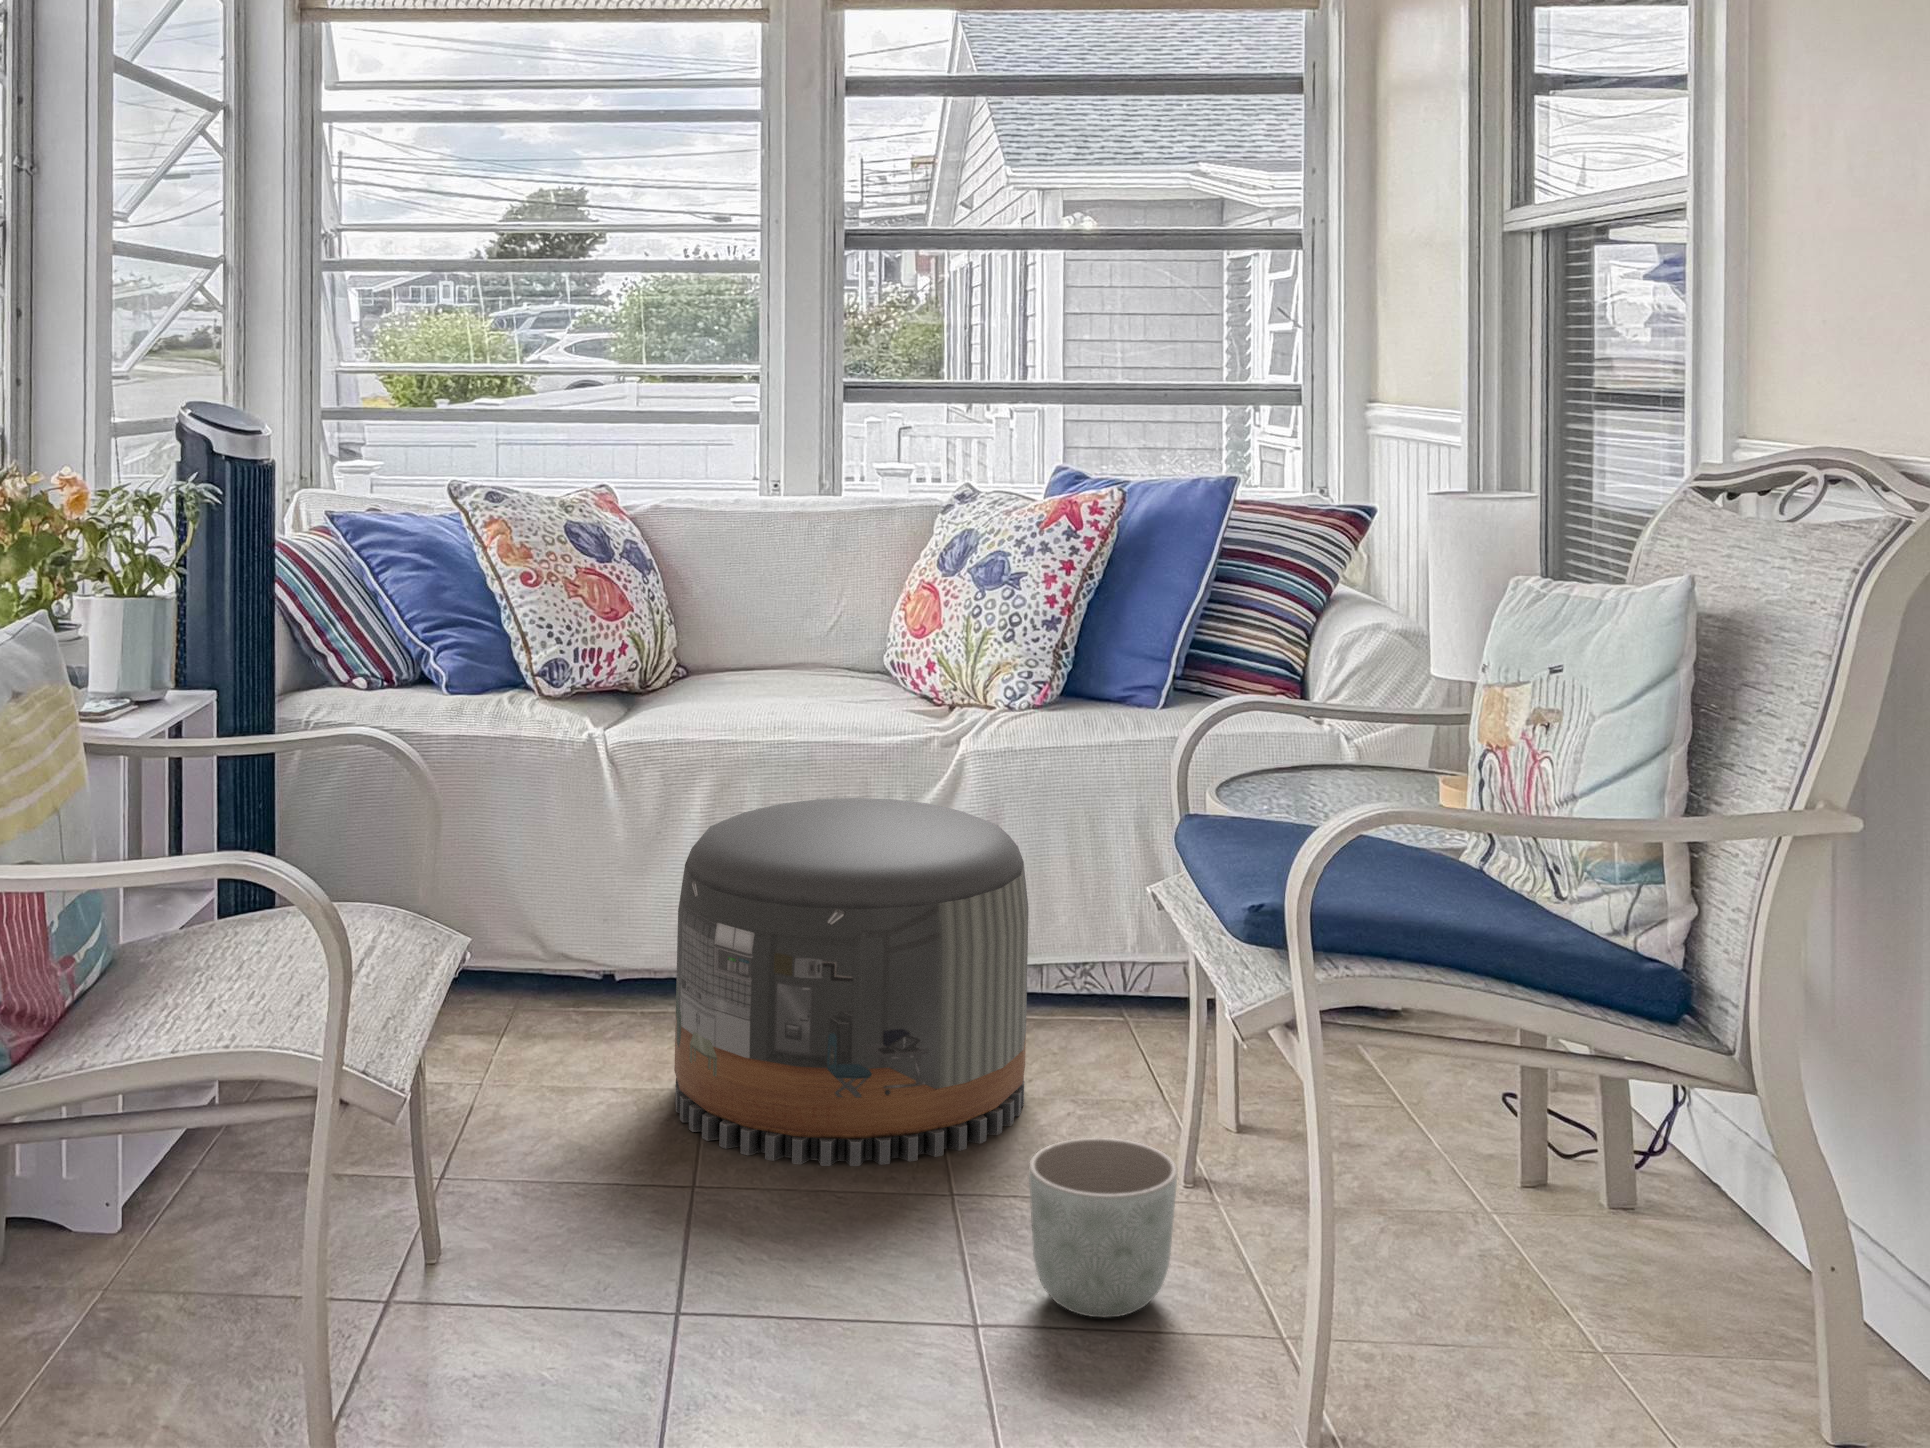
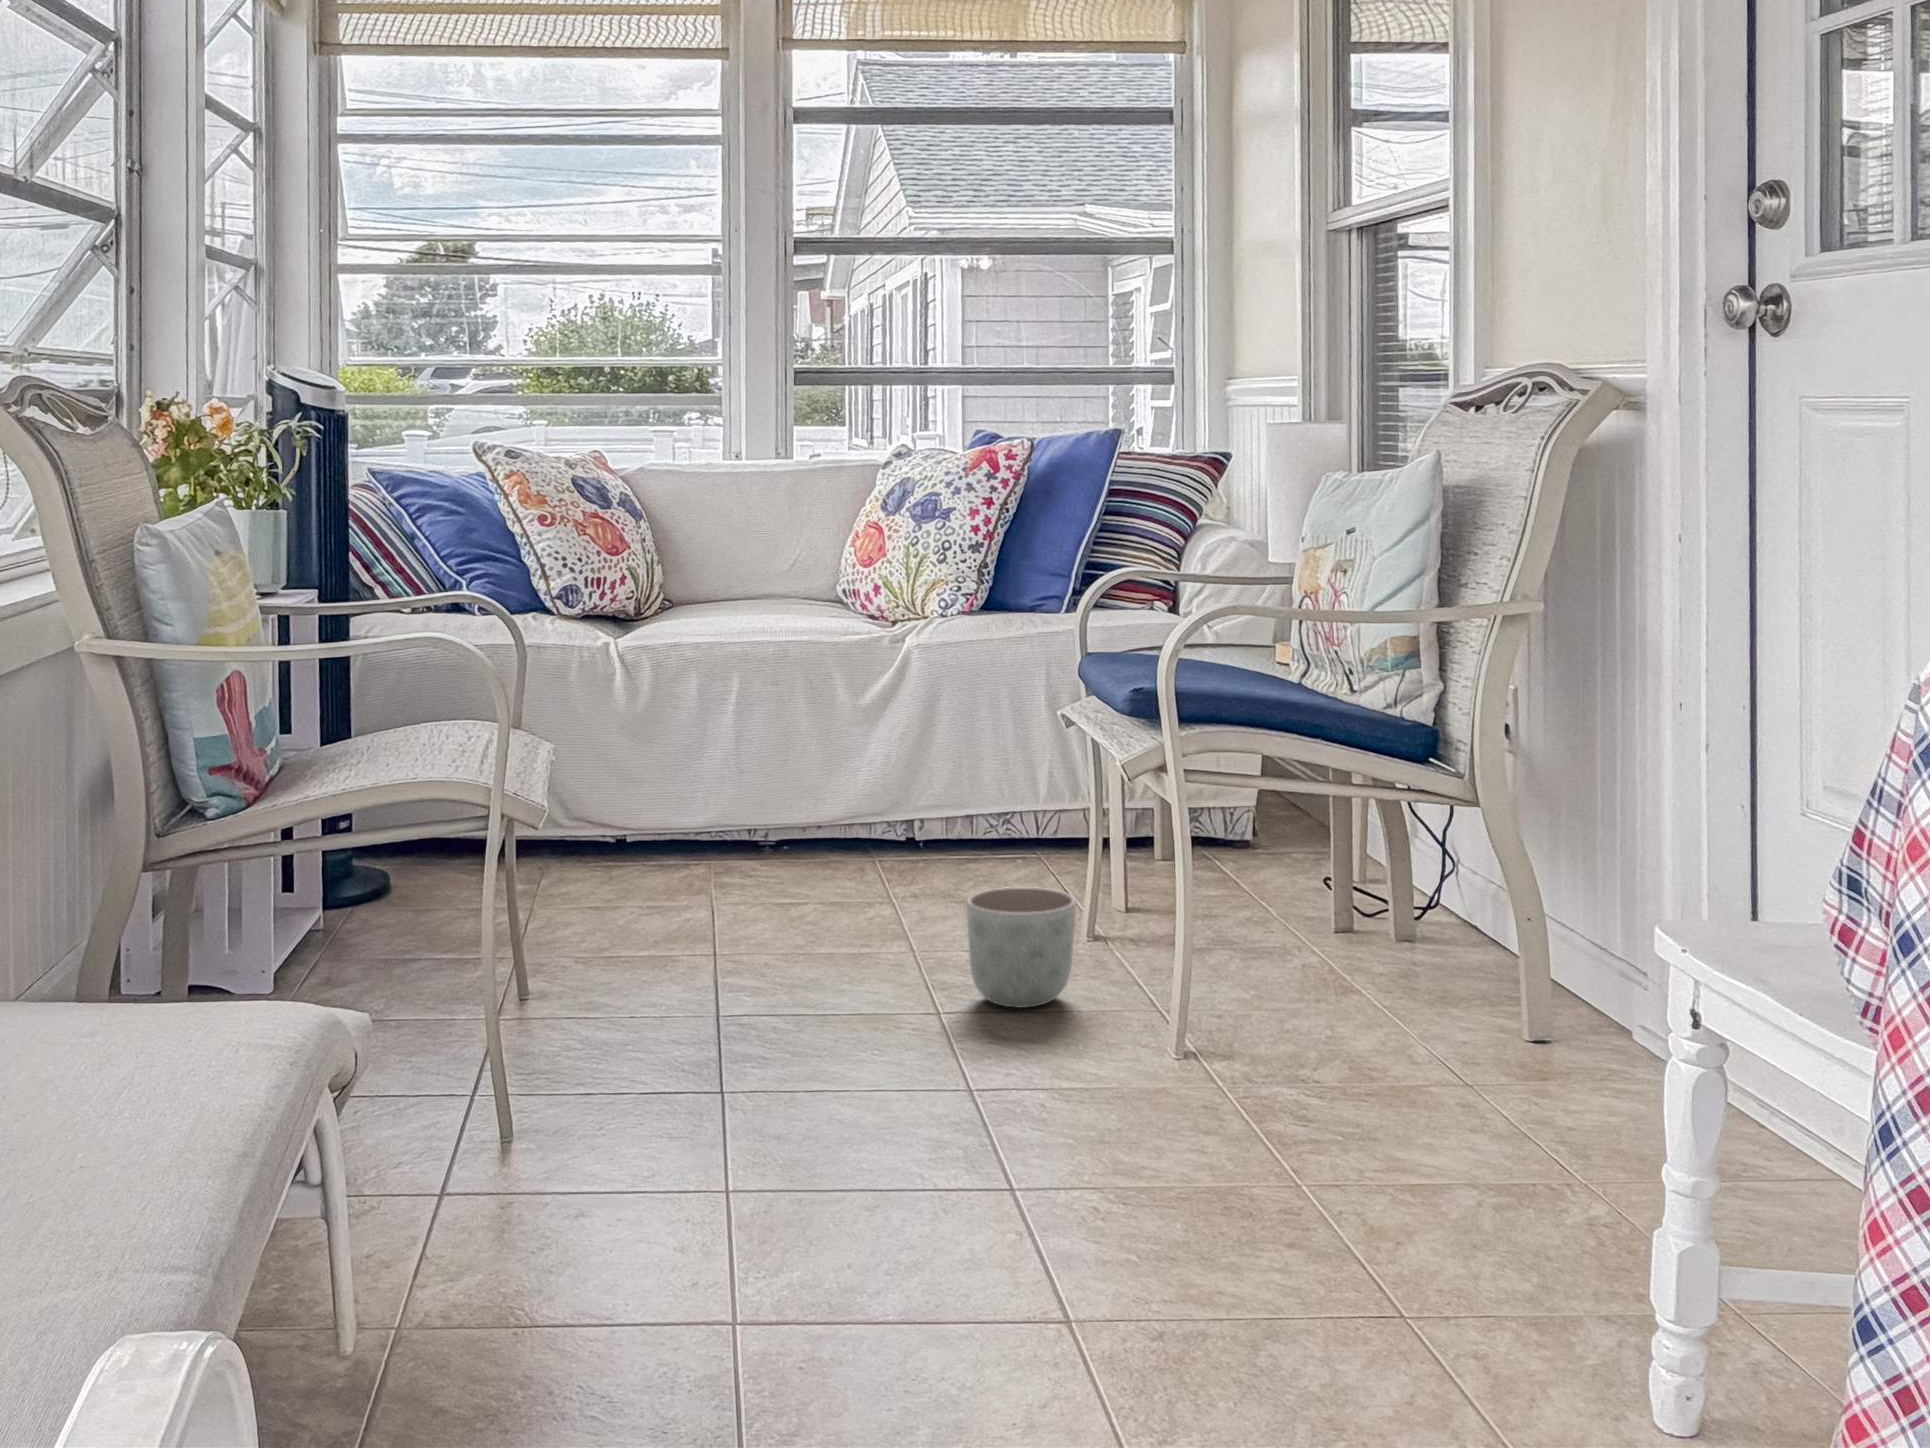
pouf: present [674,798,1028,1166] -> none [683,676,962,942]

